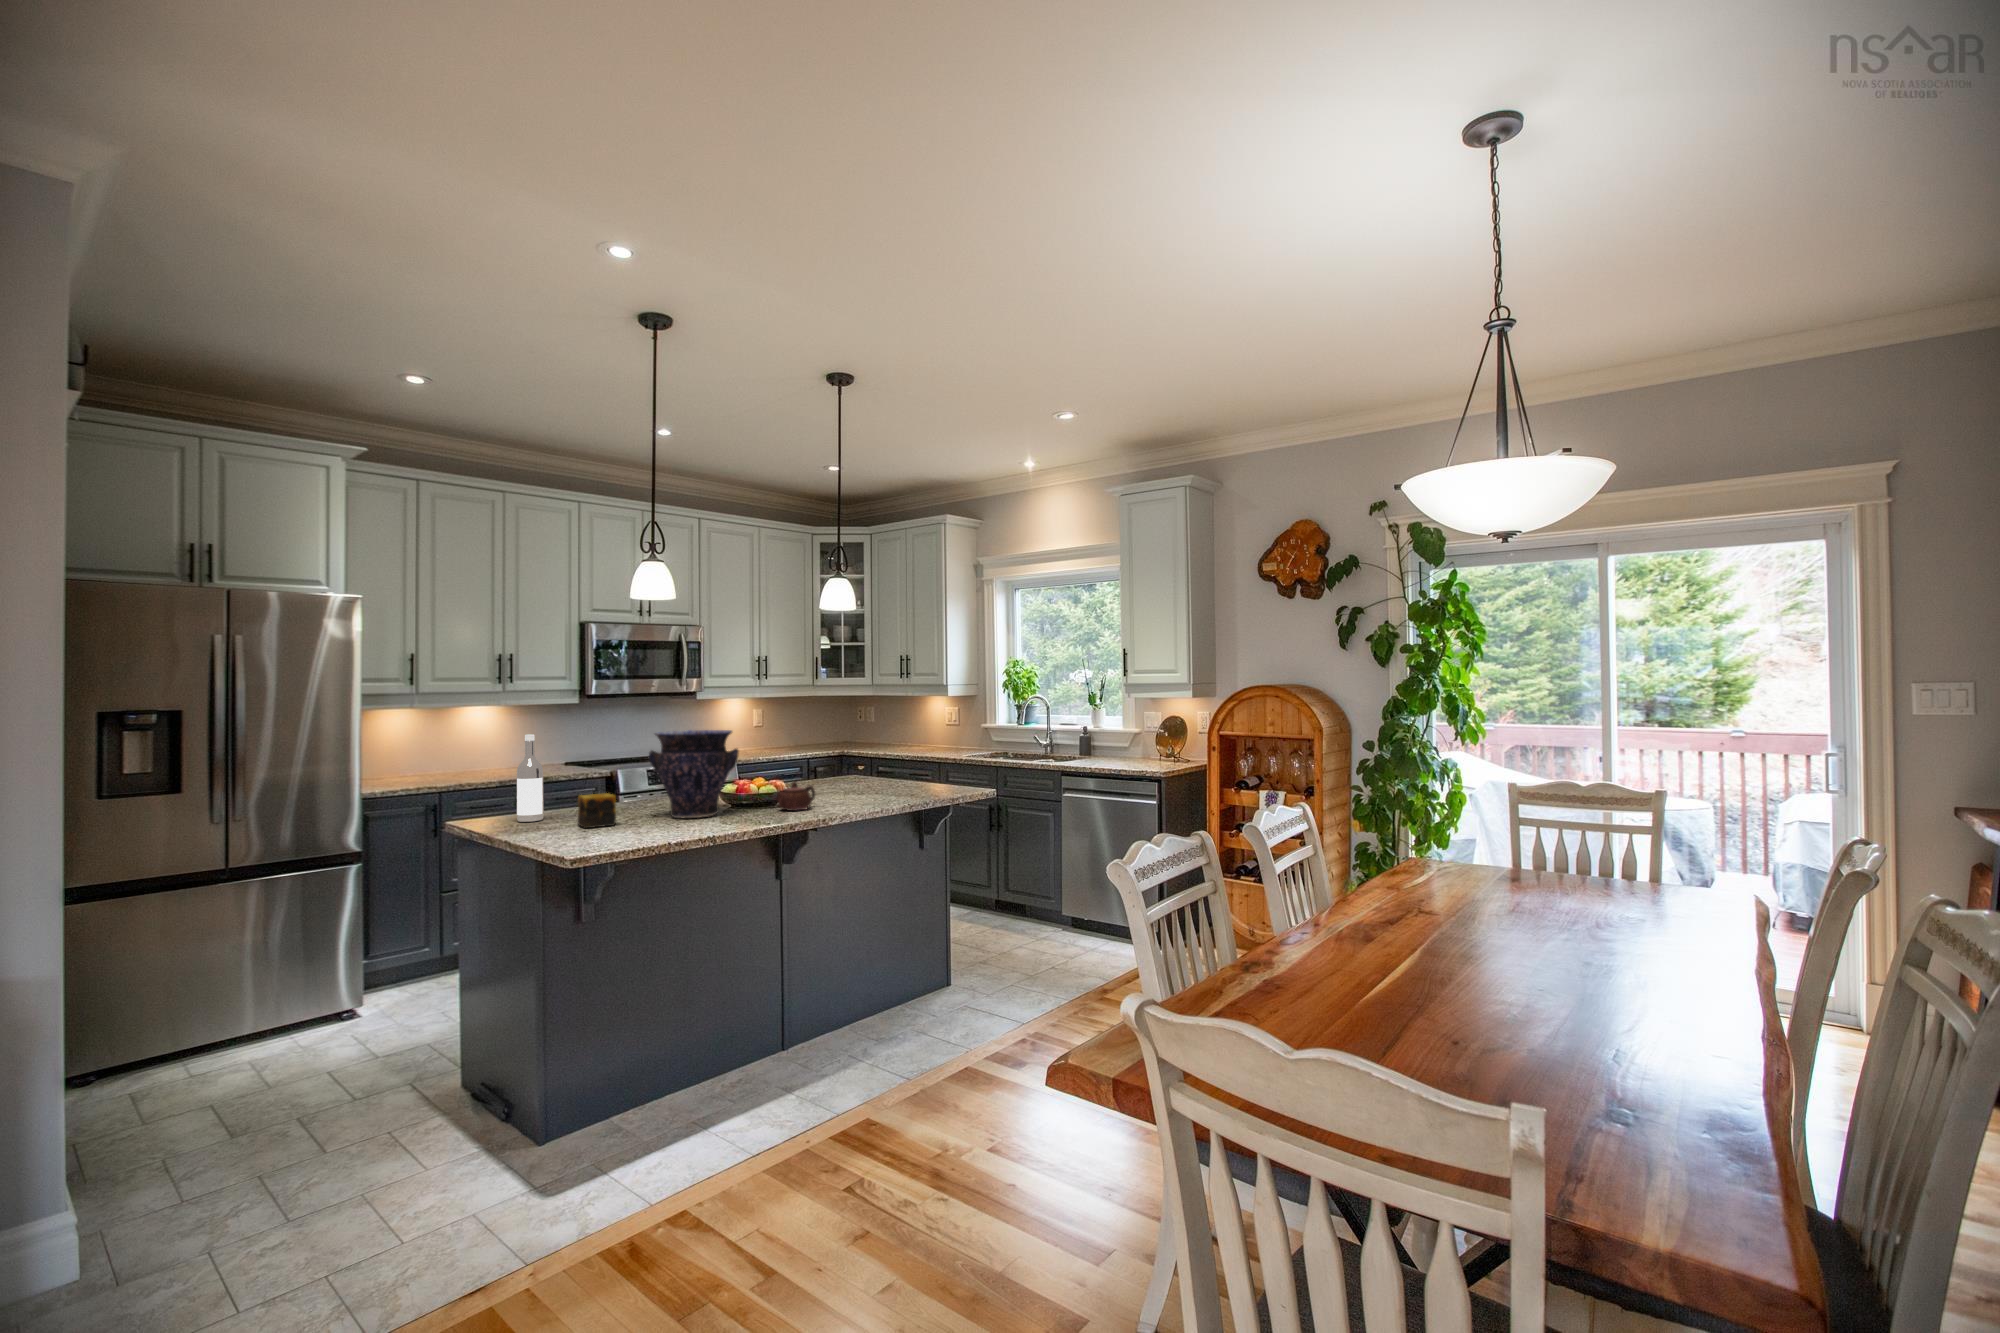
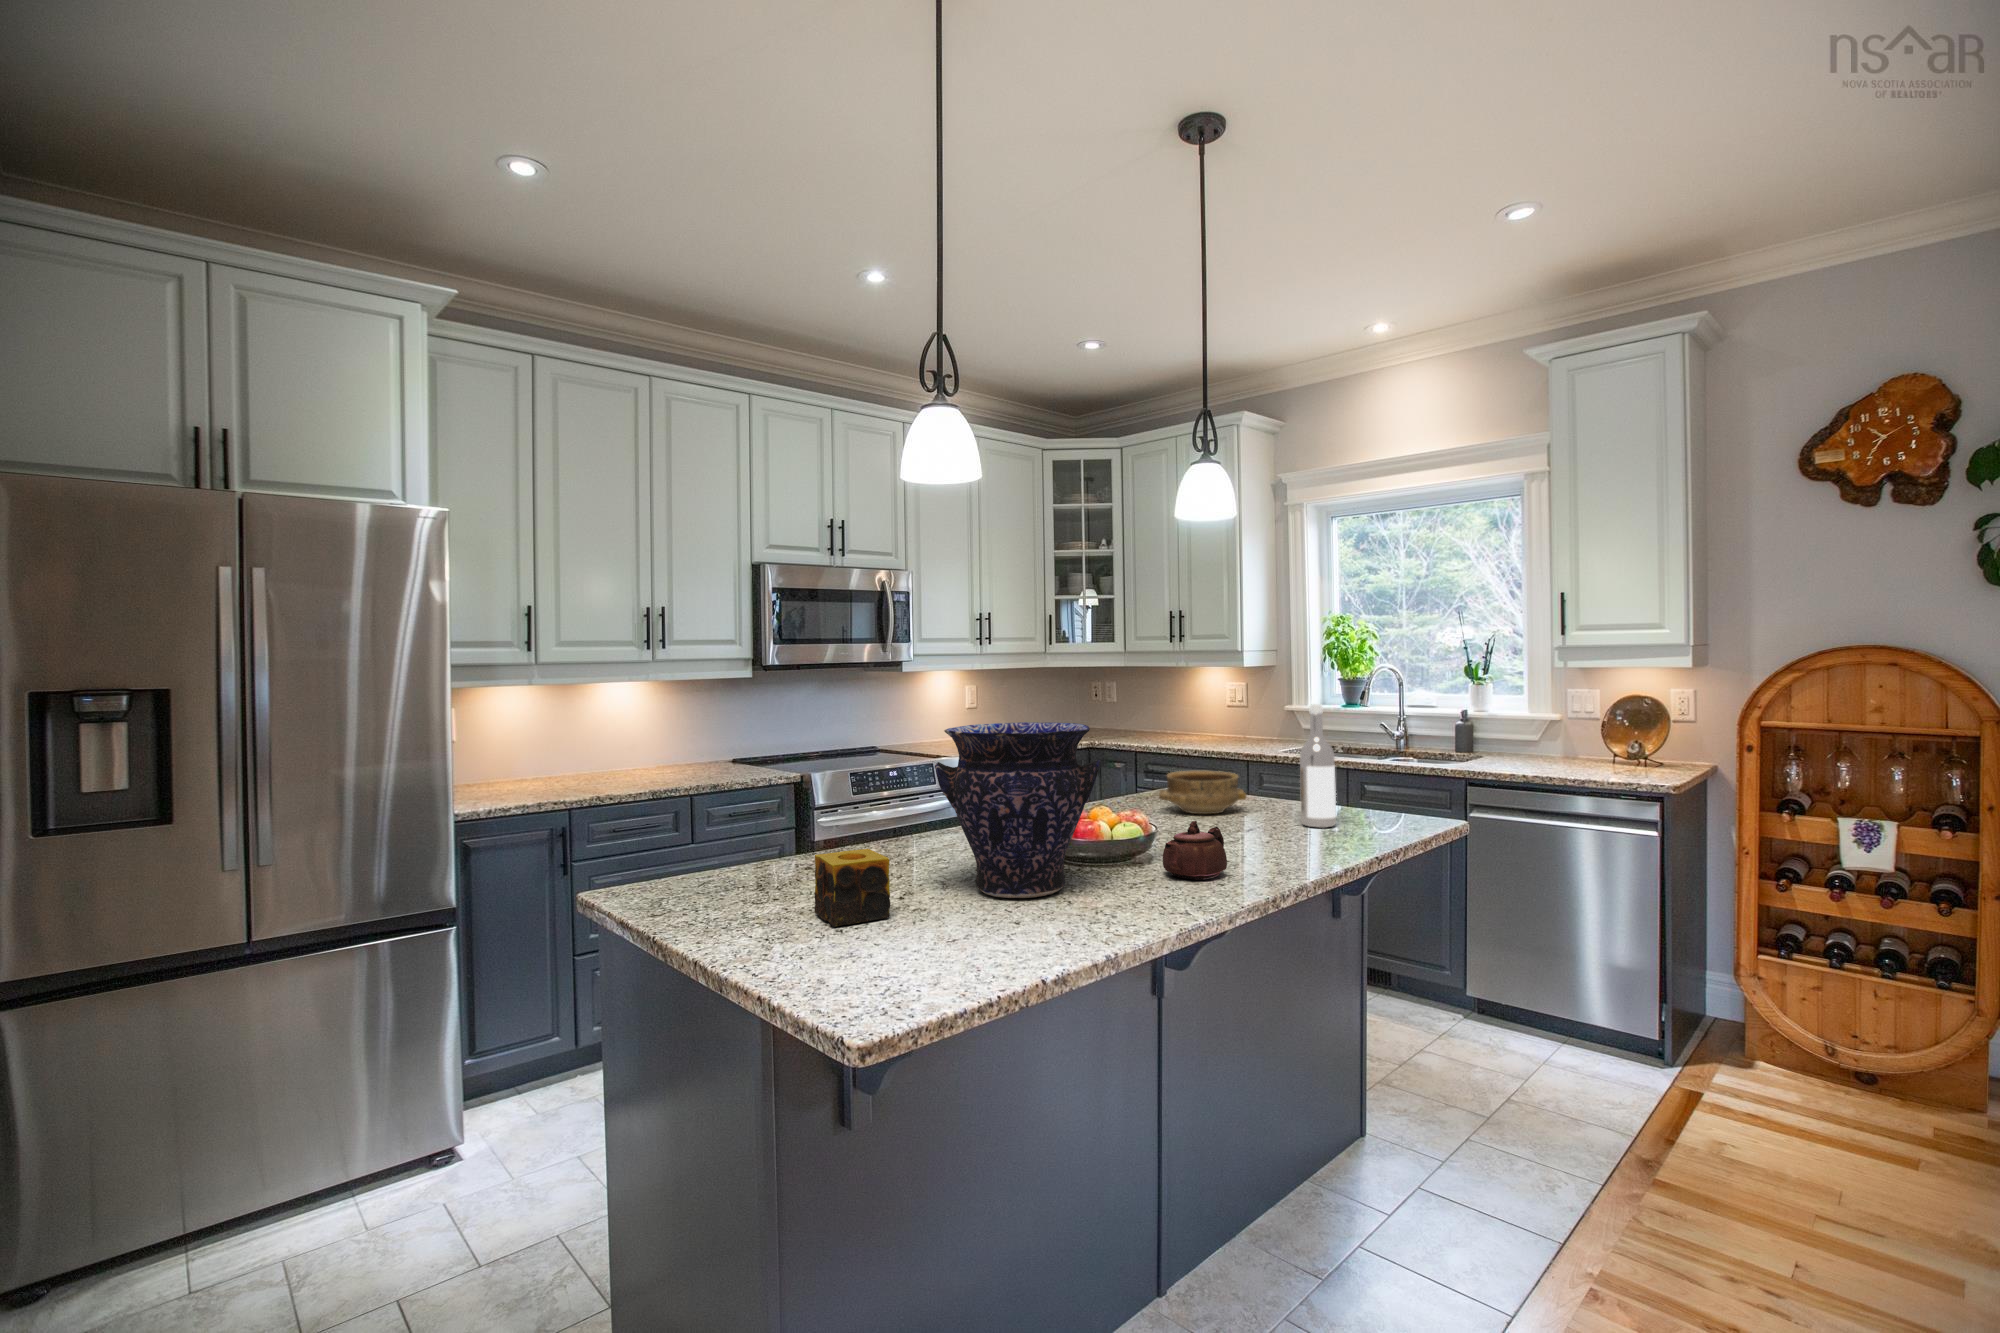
wine bottle: present [517,734,544,822] -> present [1300,704,1336,828]
ceramic bowl: none [823,762,878,788] -> present [1159,771,1247,814]

